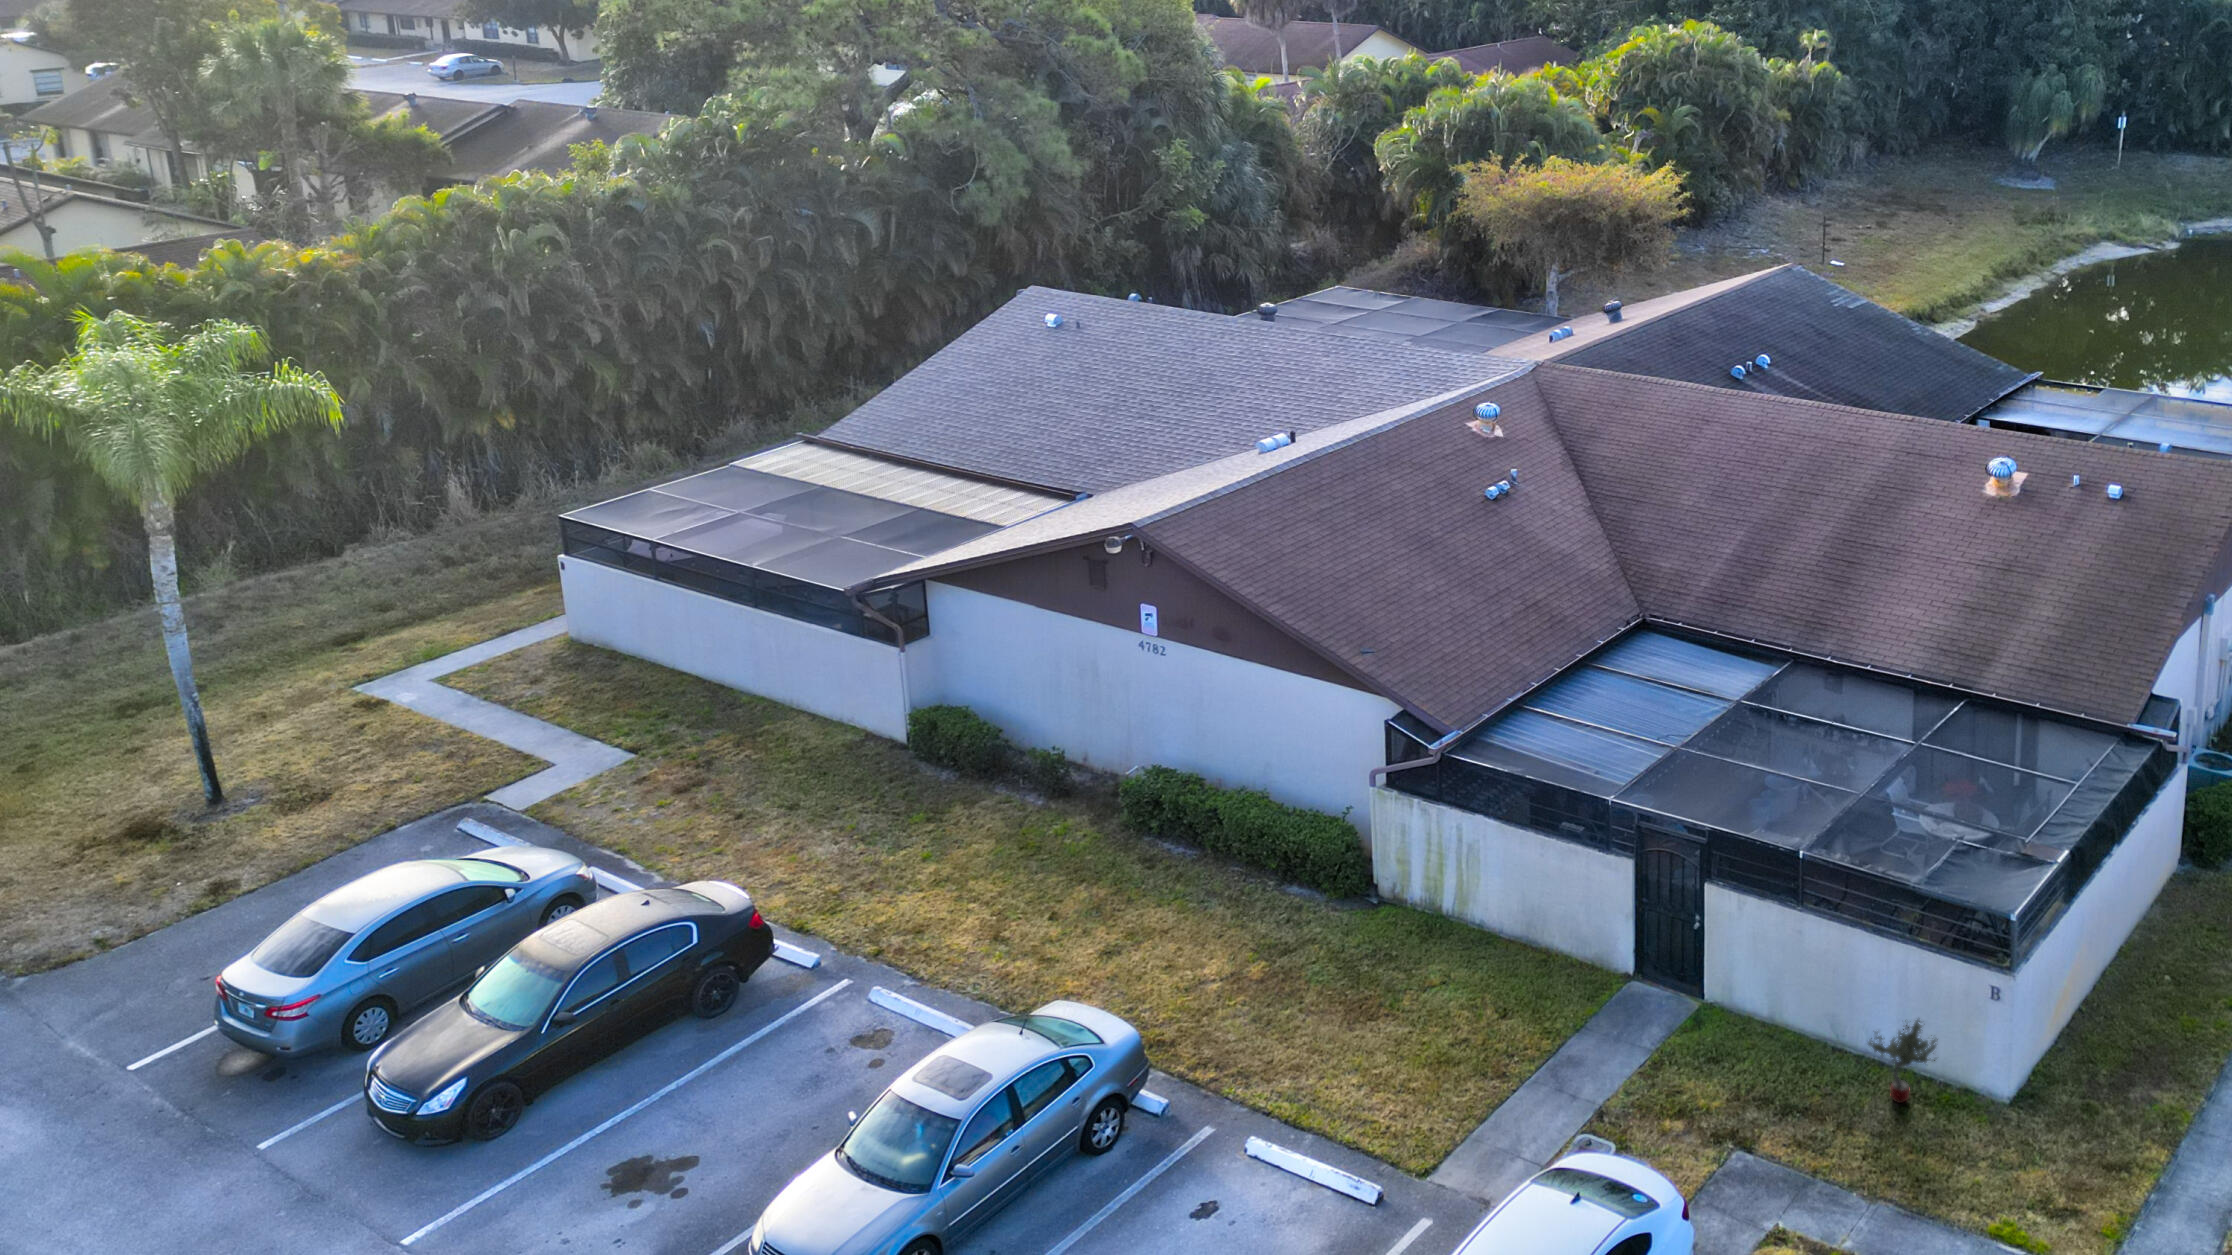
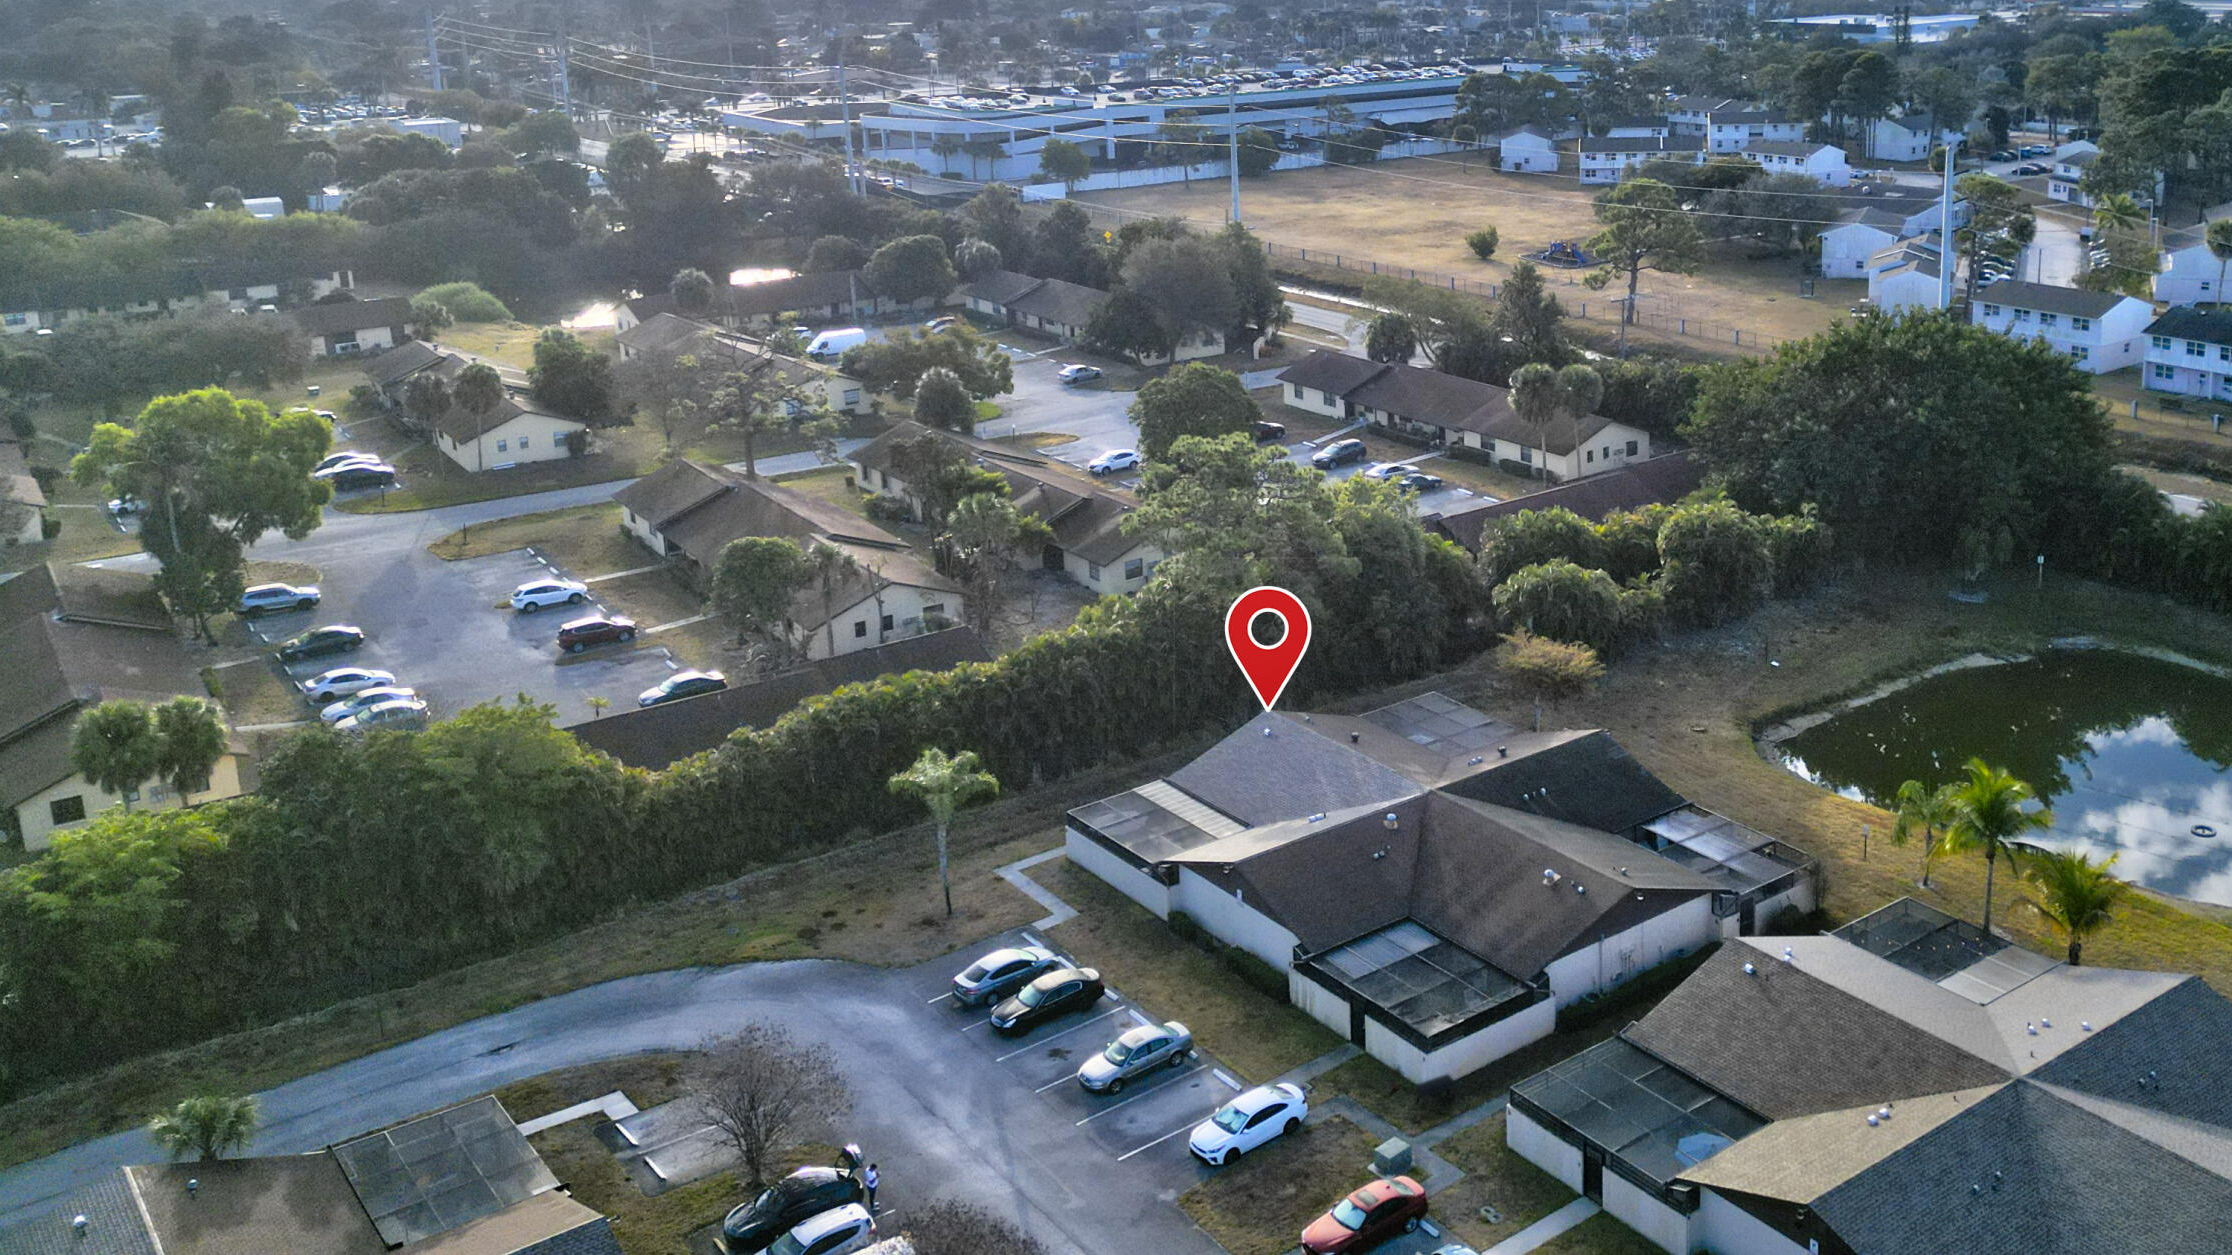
bench: none [1998,1023,2102,1141] -> present [1416,1074,1454,1099]

